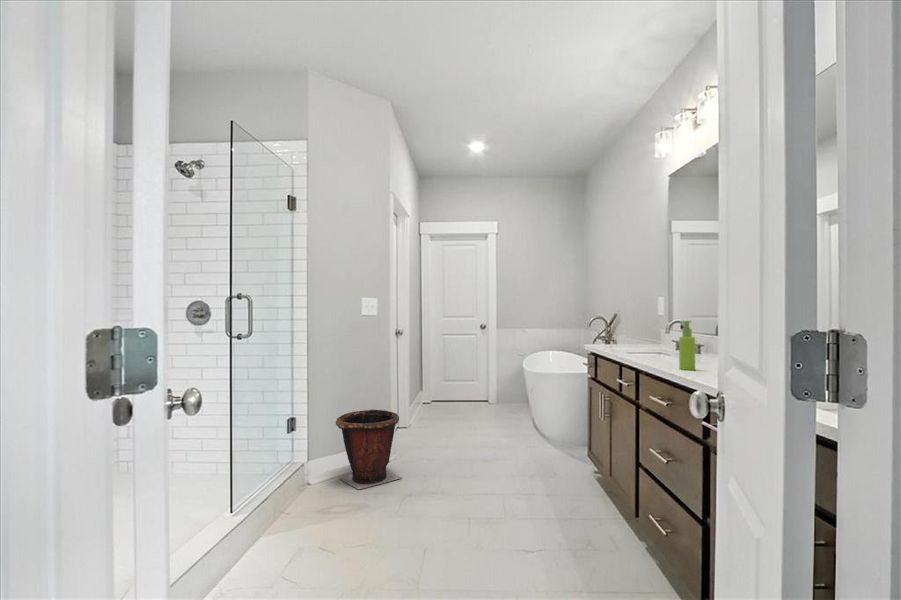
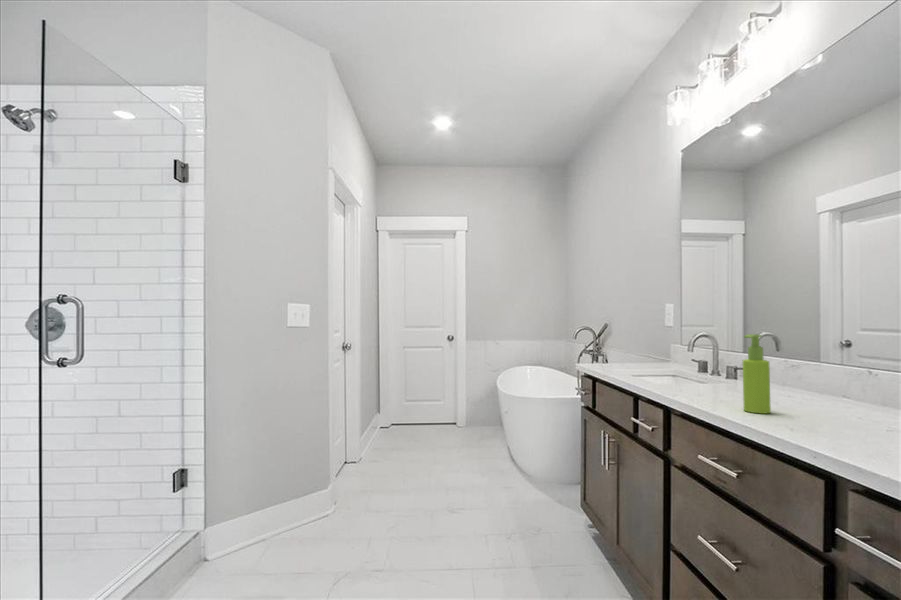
waste bin: present [336,410,402,489] -> none [243,449,337,568]

